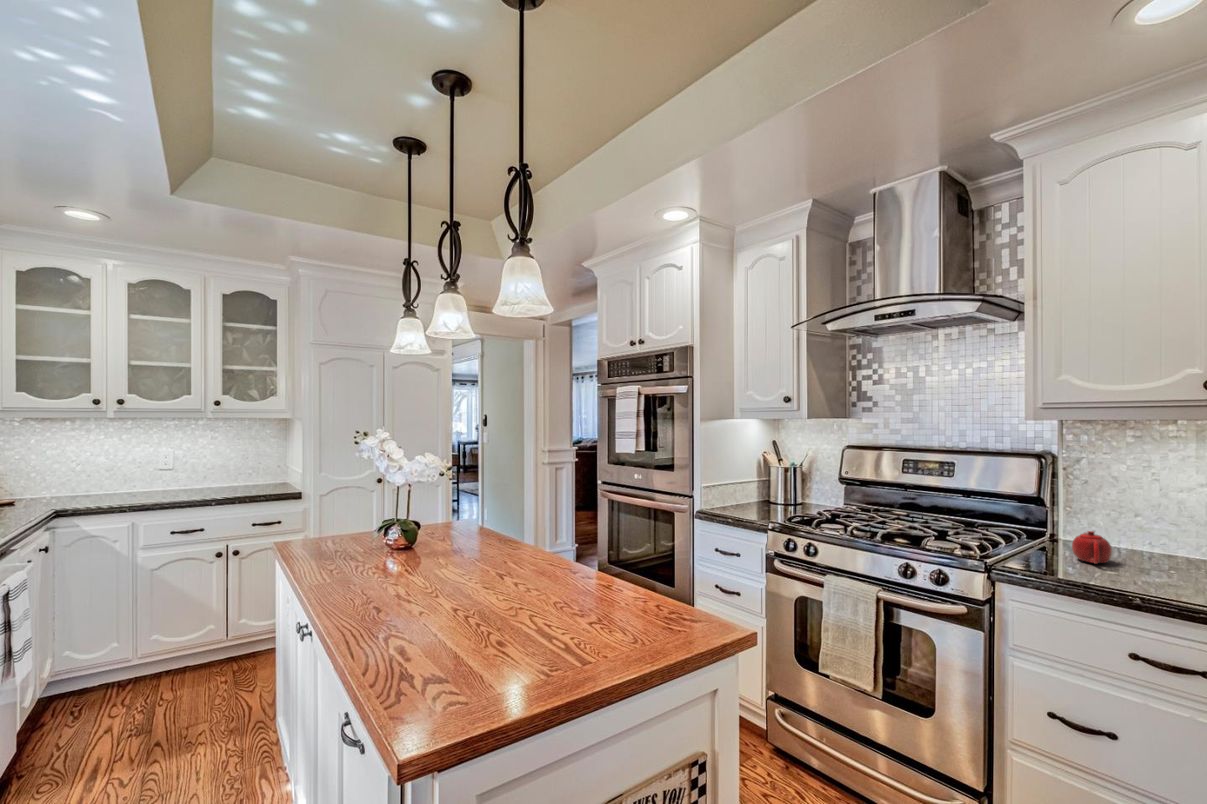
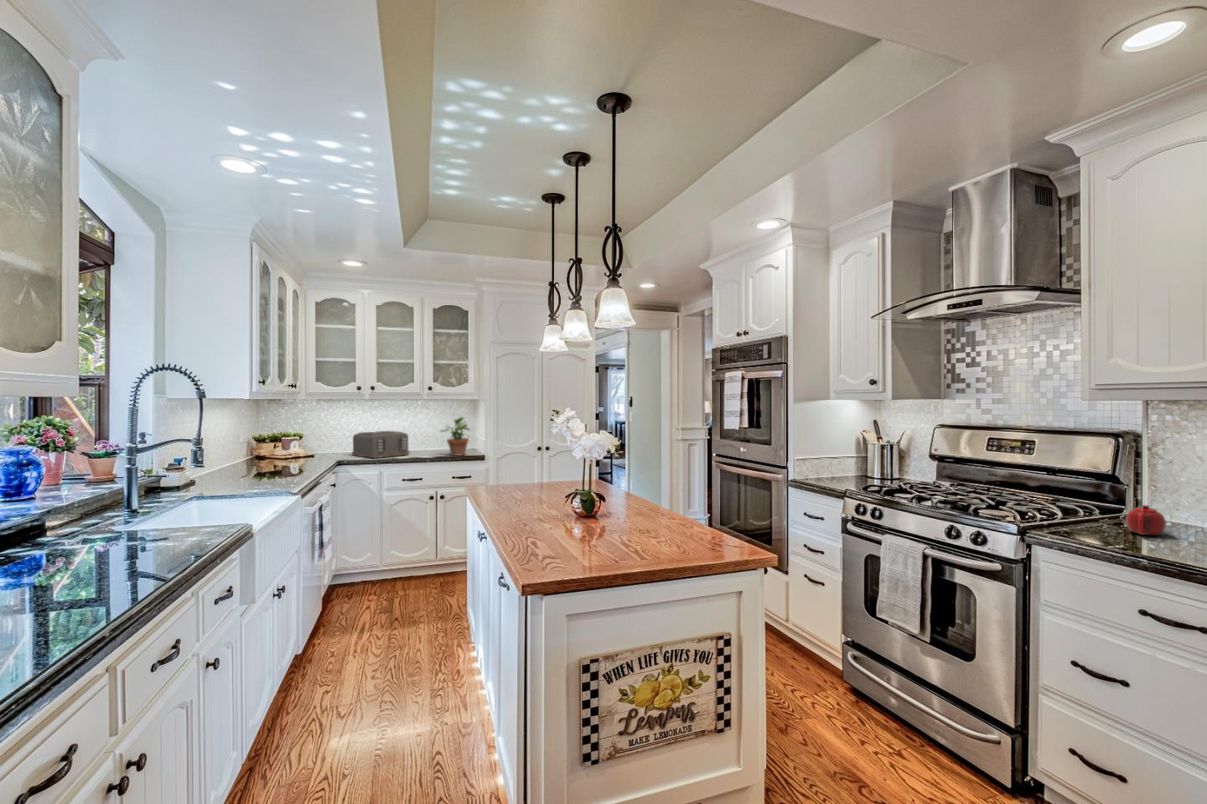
potted plant: none [231,440,278,493] -> present [441,417,469,456]
toaster: none [84,462,183,502] -> present [352,431,409,458]

